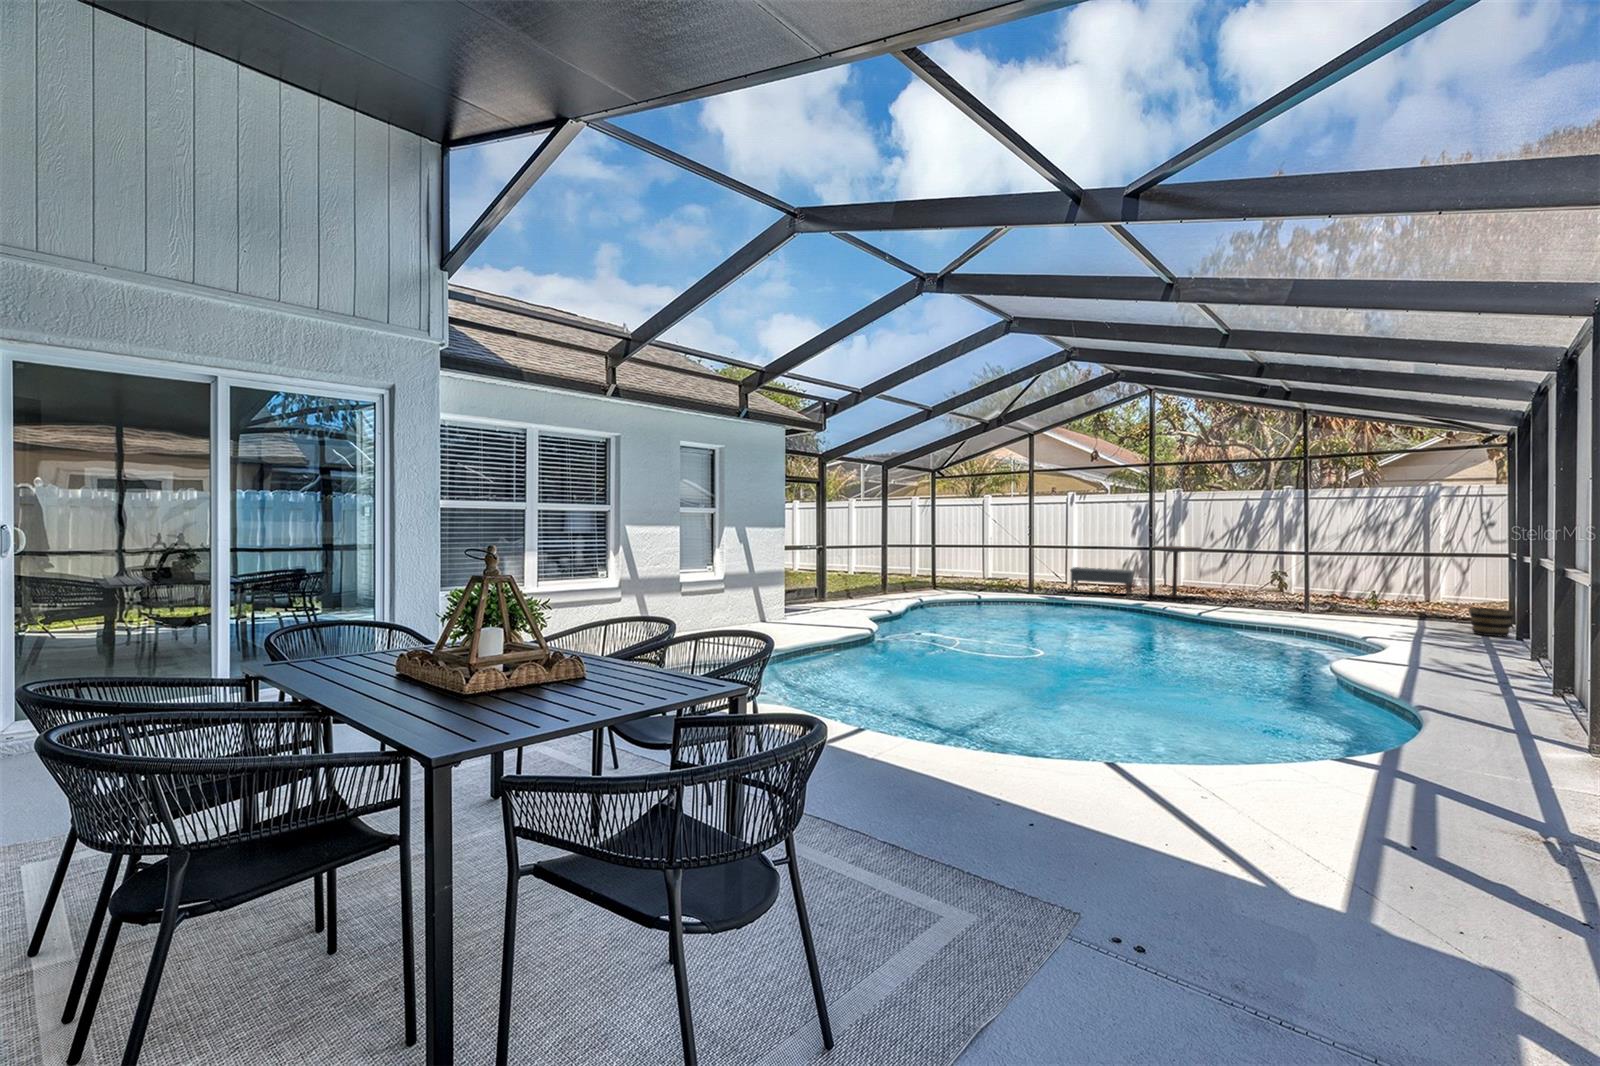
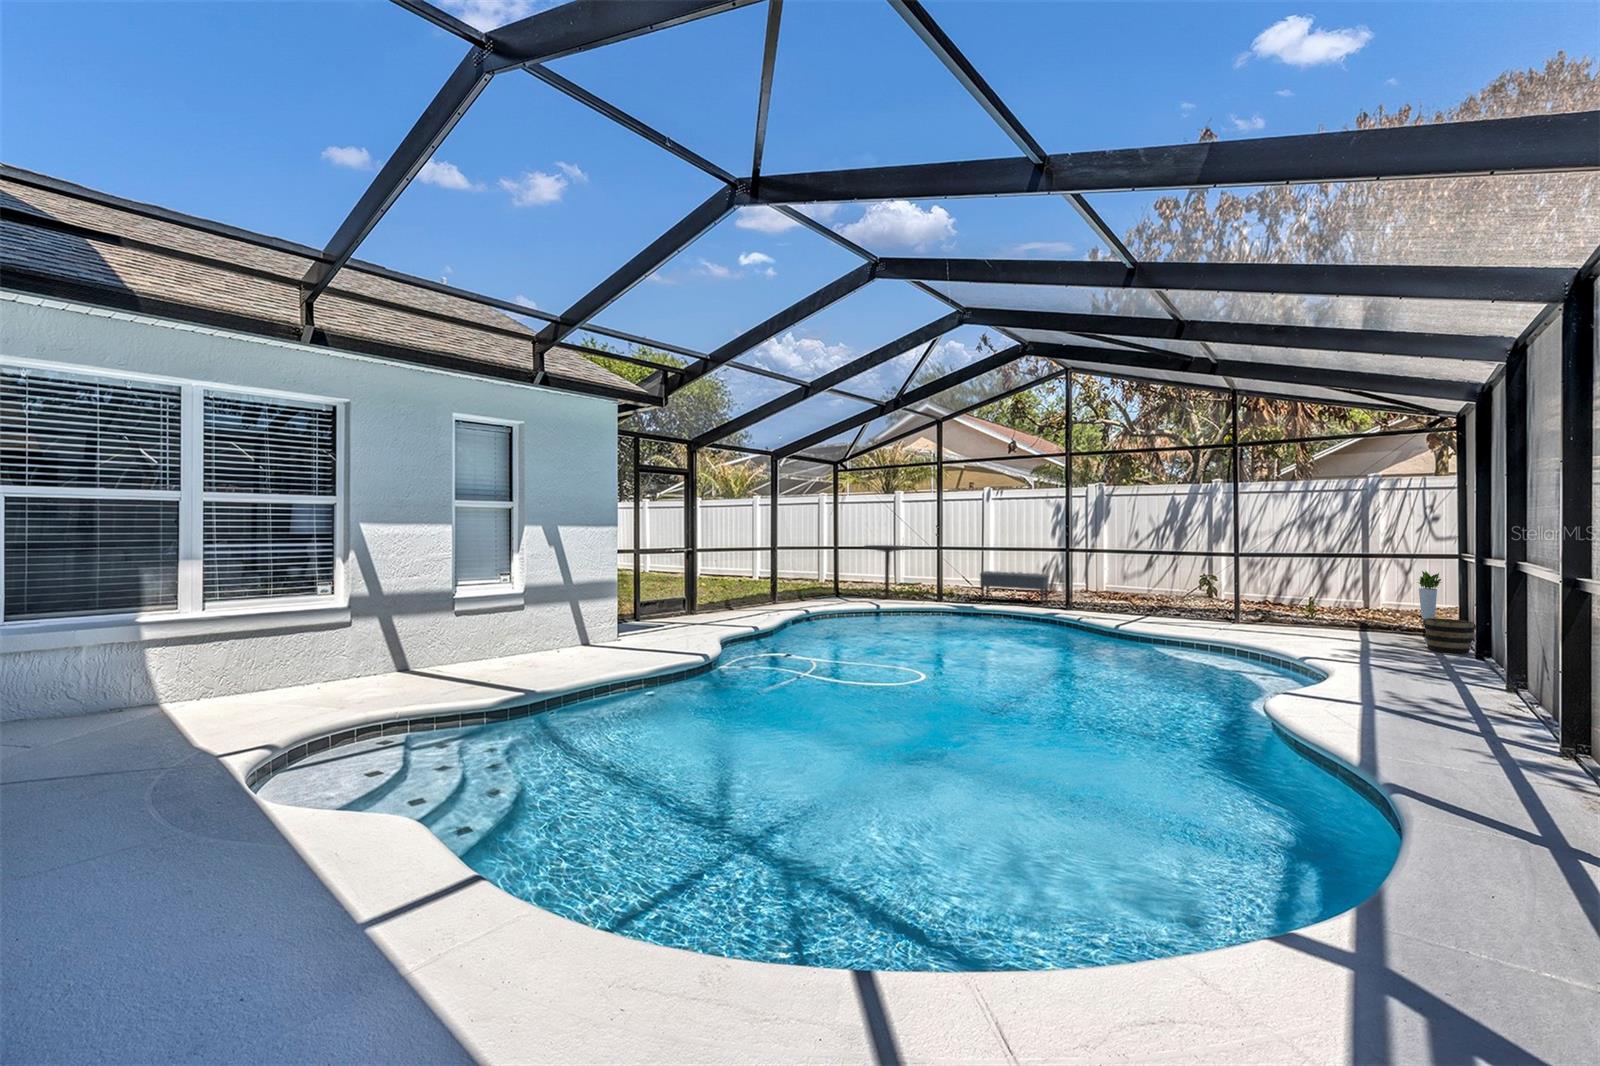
pedestal table: present [1154,546,1202,598] -> present [864,545,911,599]
planter: none [1469,569,1495,612] -> present [1419,571,1441,619]

